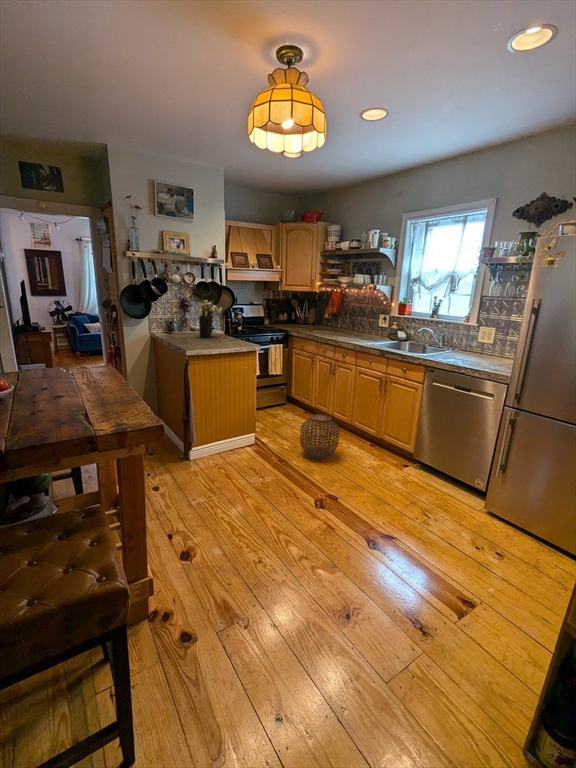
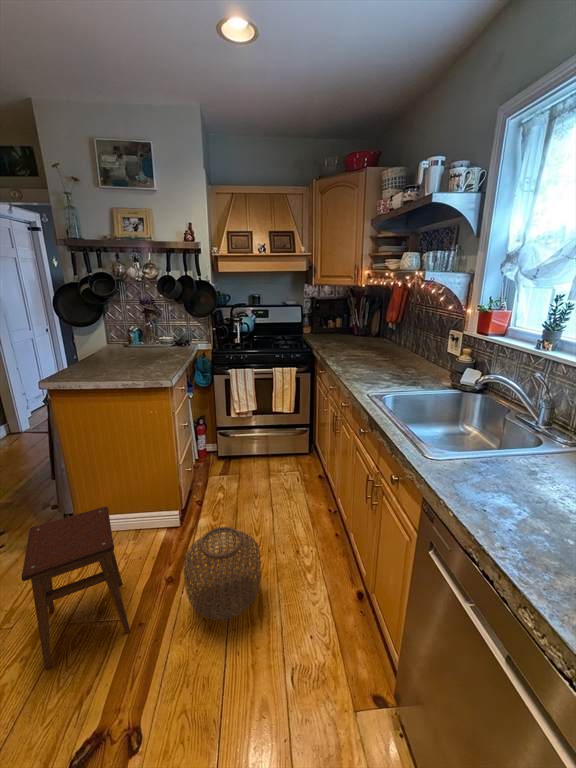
flower arrangement: present [197,300,222,338] -> none [106,304,156,361]
stool: none [236,410,290,484] -> present [22,506,130,669]

